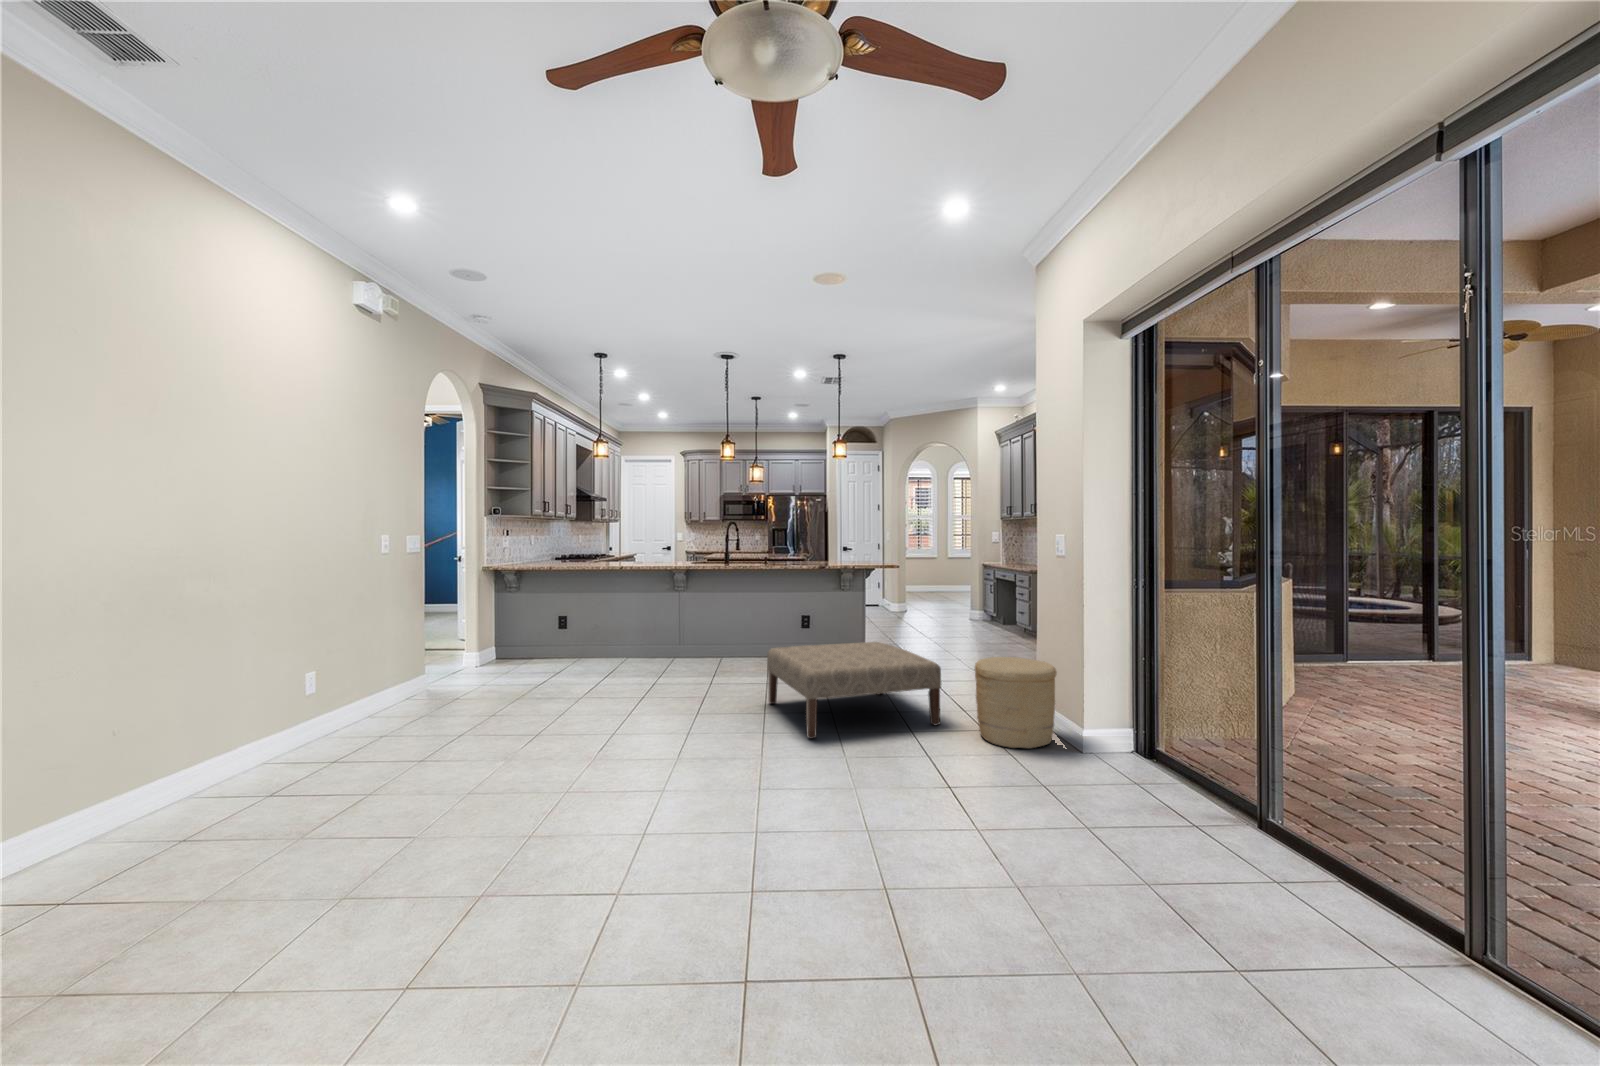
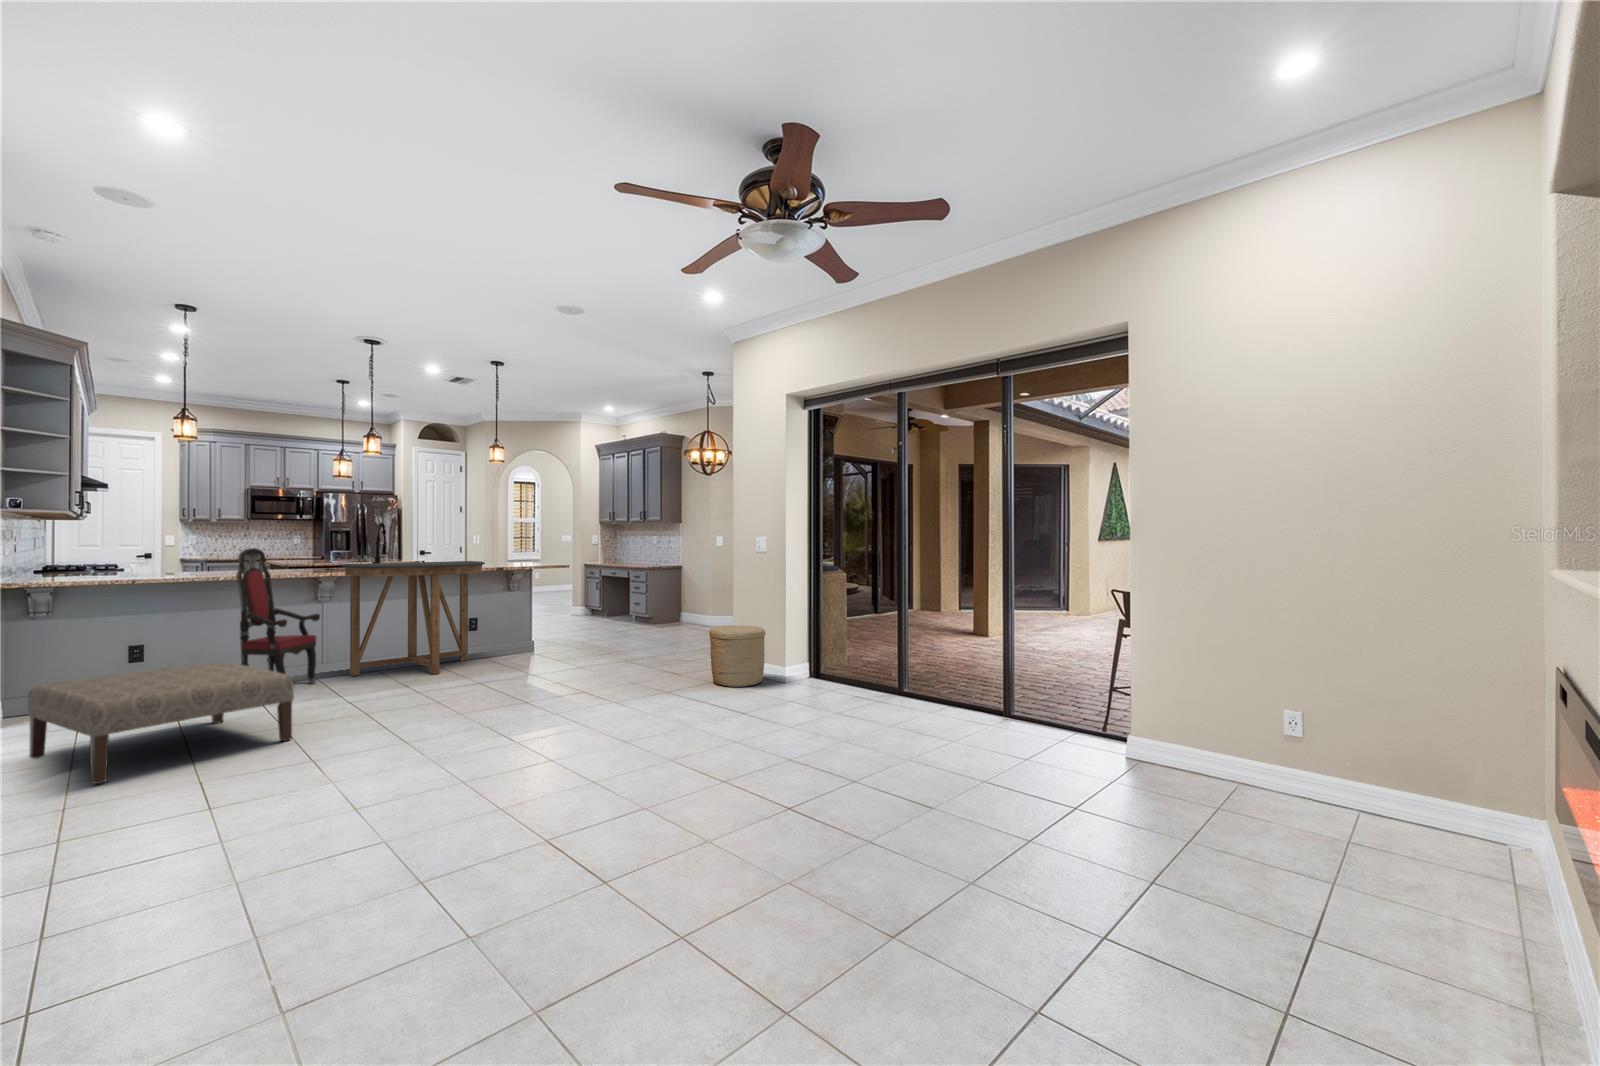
armchair: none [609,544,668,669] -> present [236,548,320,684]
console table: none [689,558,807,668] -> present [343,561,485,676]
ottoman: present [767,642,941,739] -> present [27,663,294,784]

